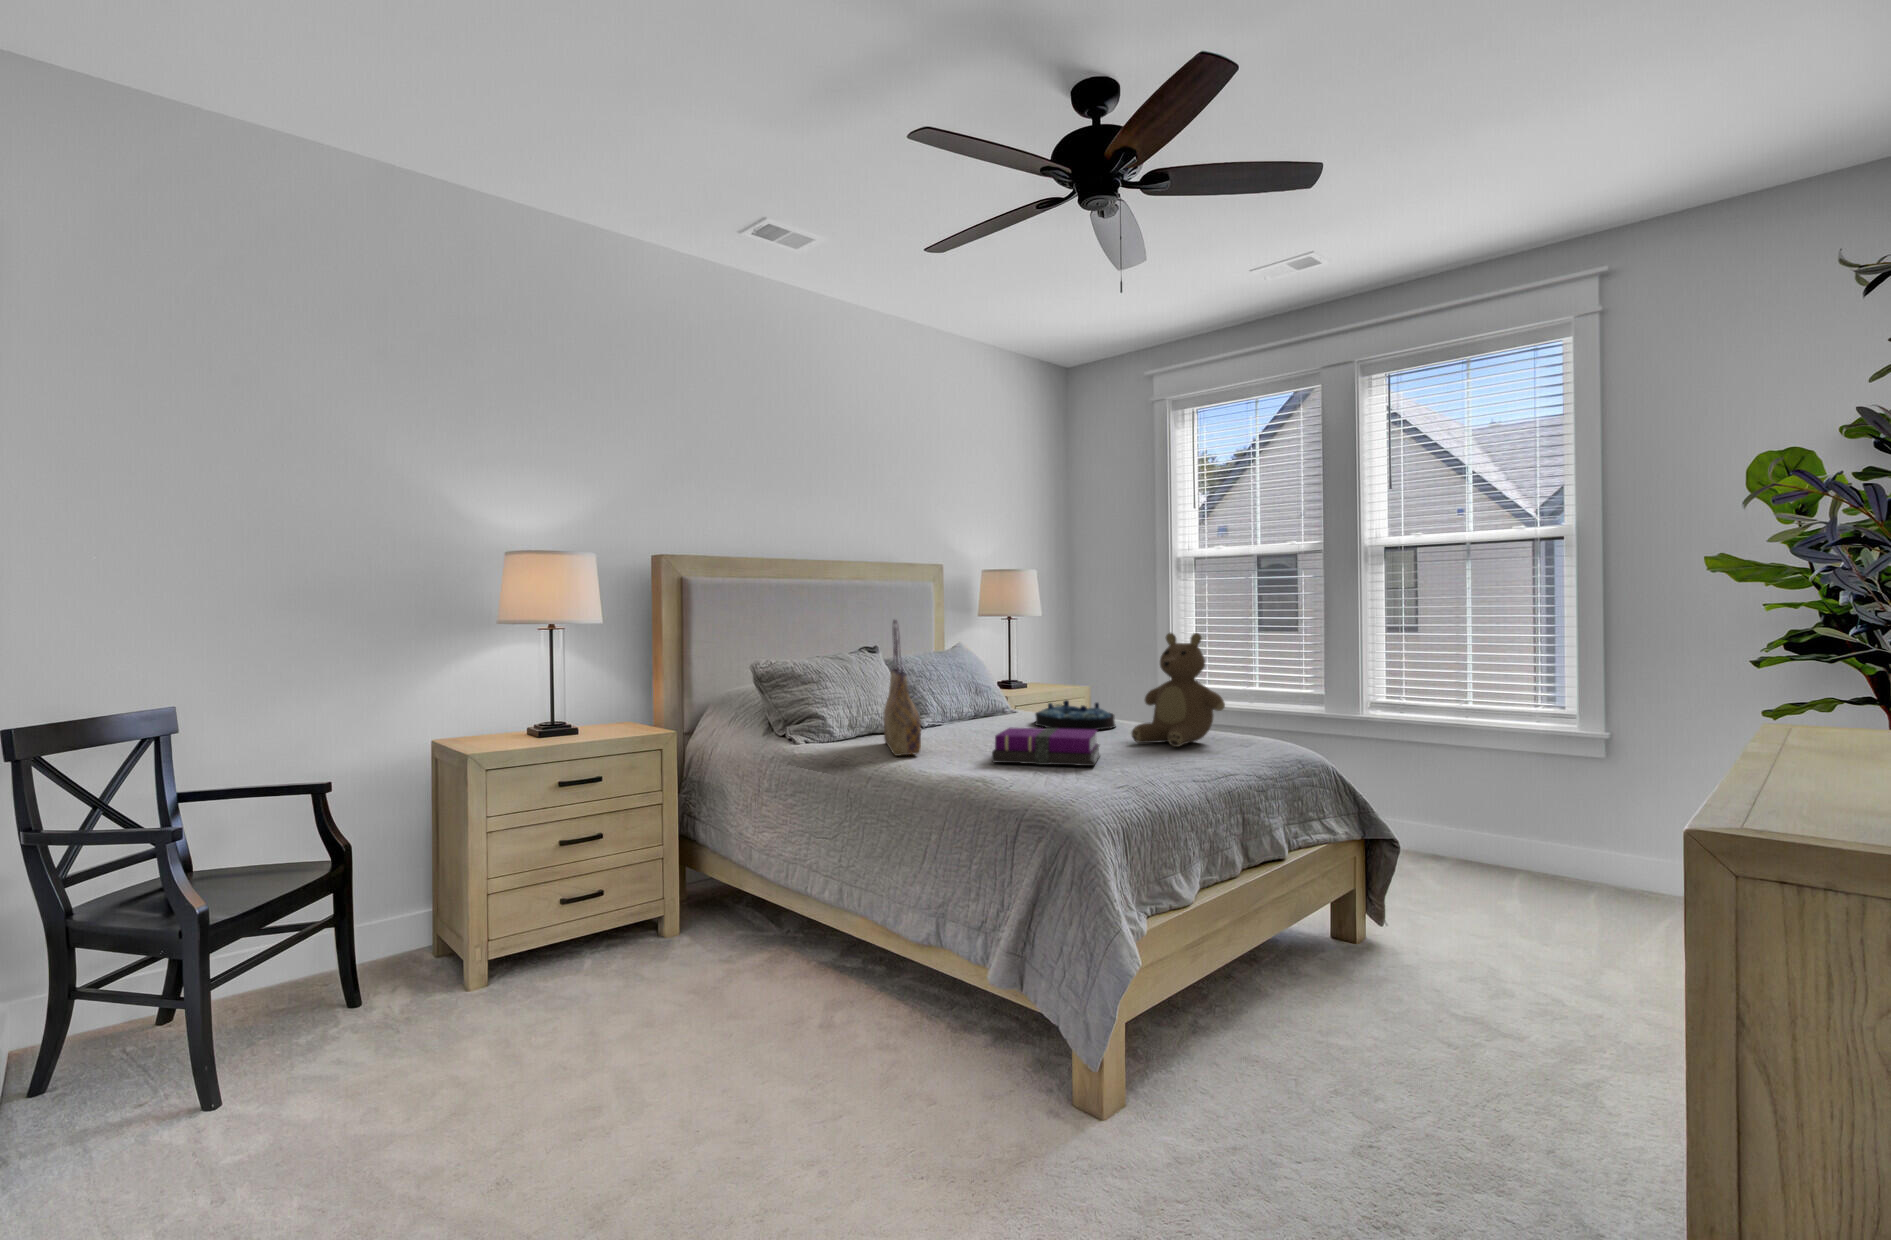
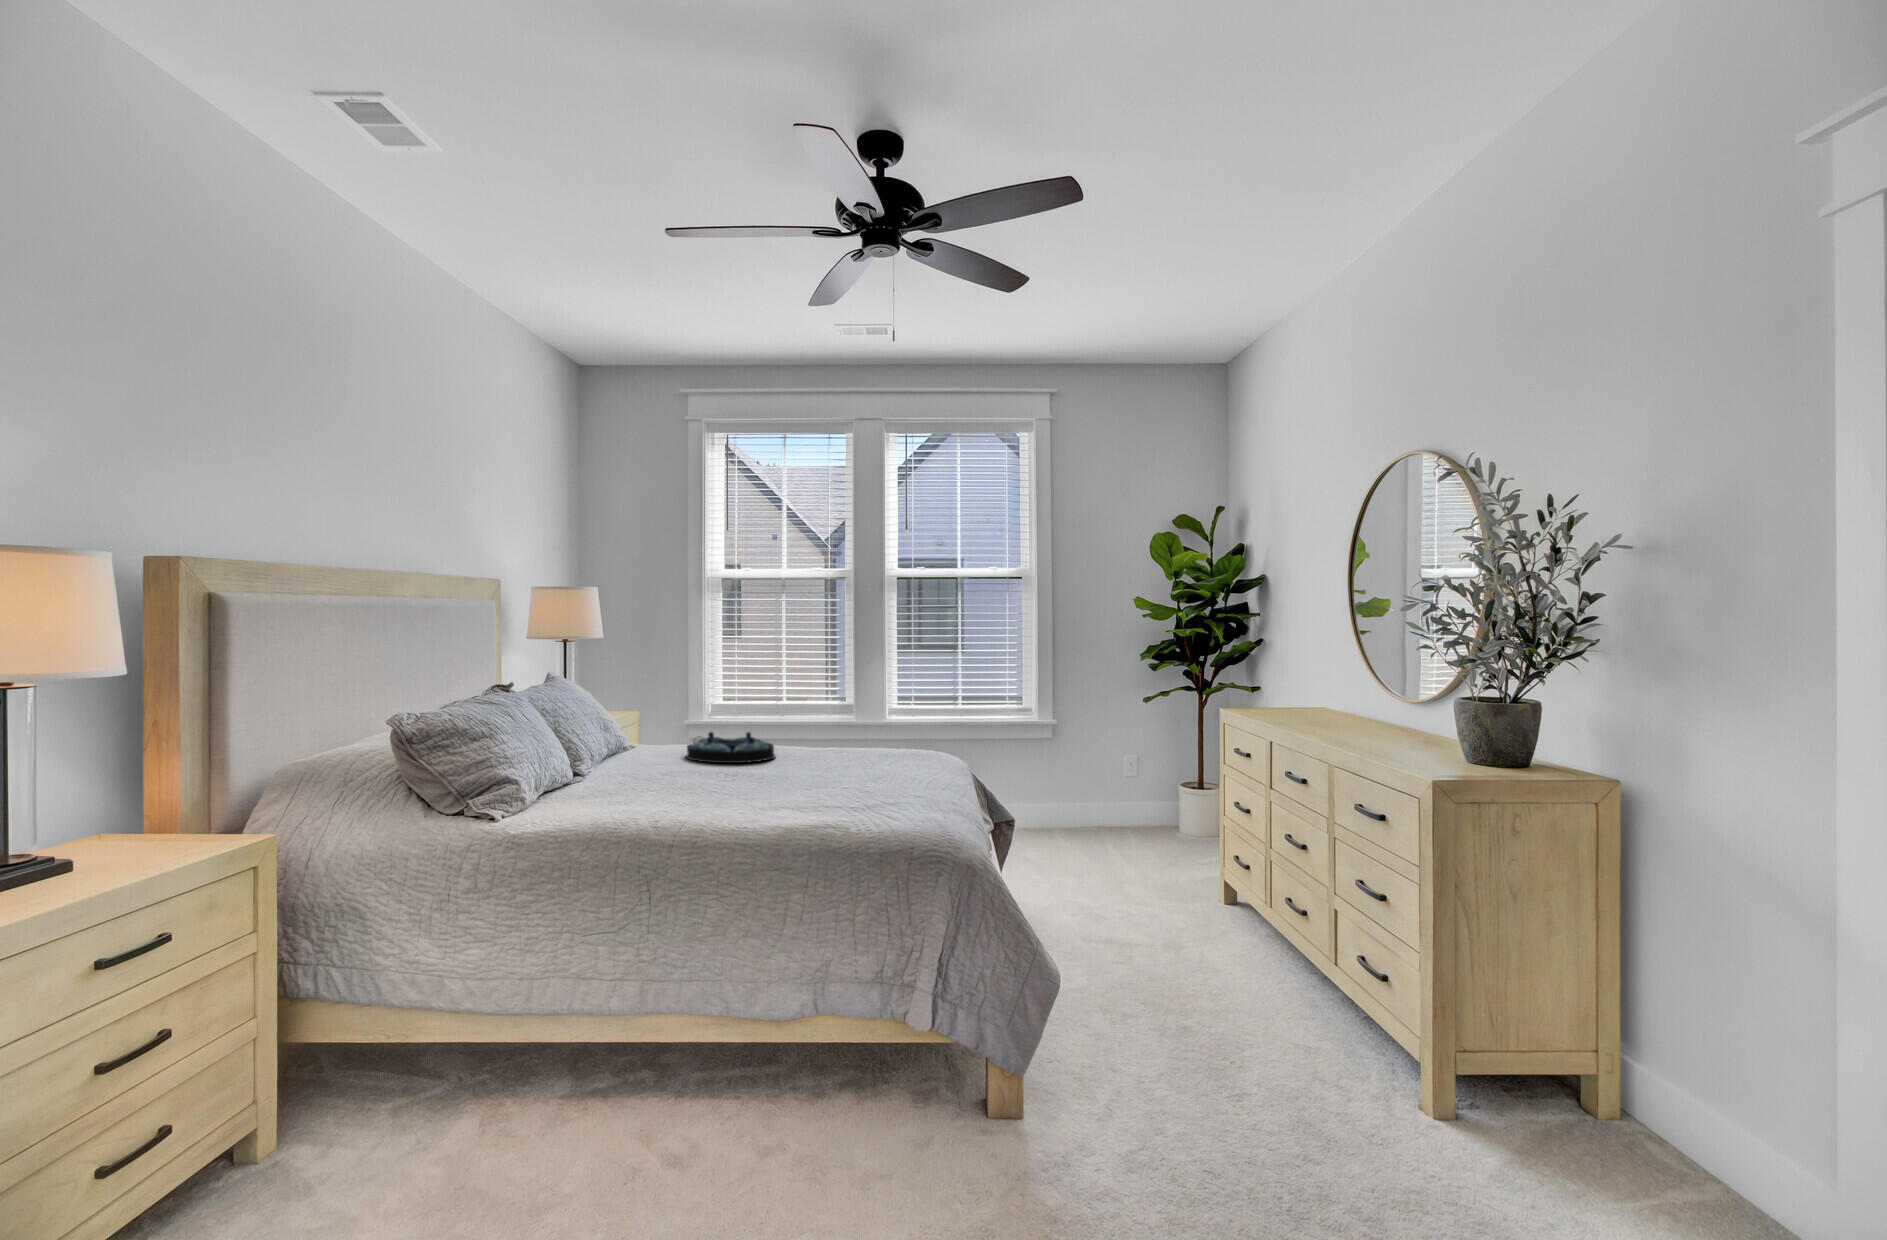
tote bag: present [884,620,921,756] -> none [595,661,680,814]
teddy bear: present [1132,633,1225,747] -> none [825,664,907,770]
notebook: present [992,728,1100,766] -> none [748,763,866,807]

